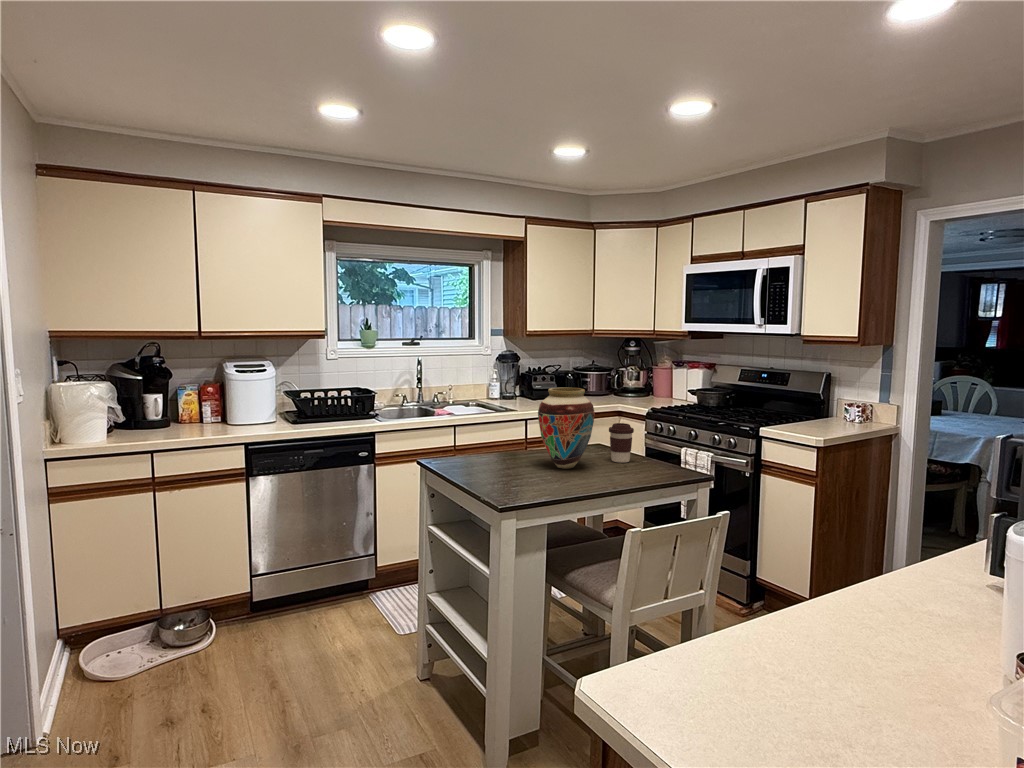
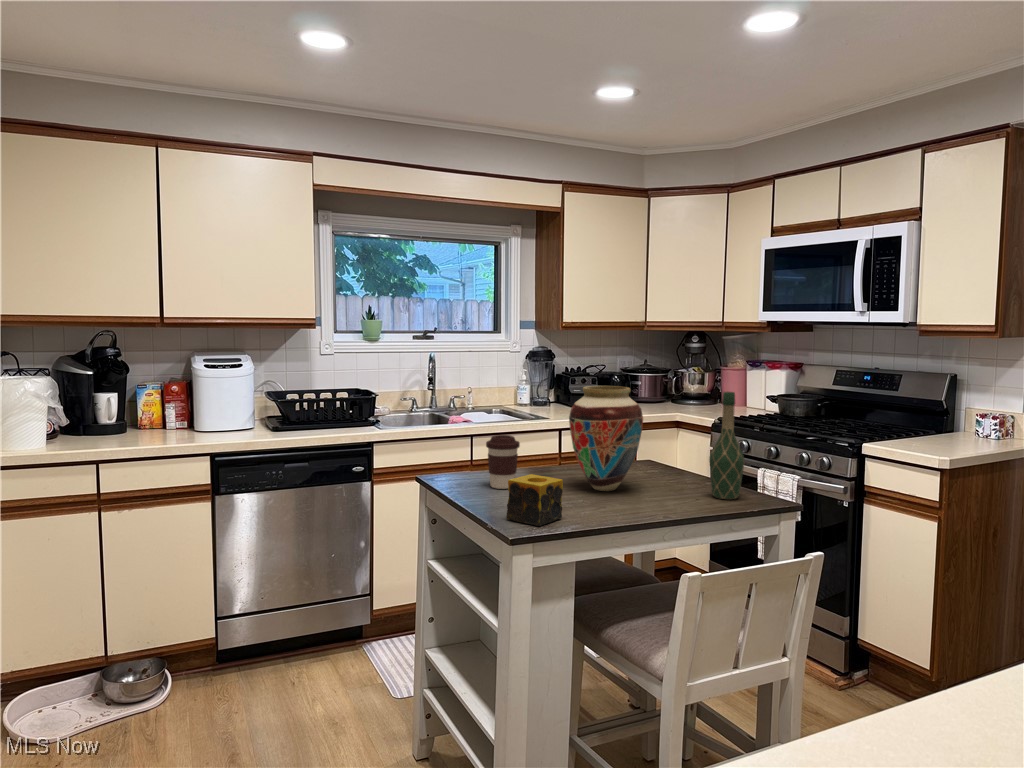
wine bottle: none [645,392,671,473] -> present [709,392,744,499]
coffee cup: present [609,423,634,463] -> present [486,435,520,489]
candle: none [494,457,536,496] -> present [507,474,563,526]

